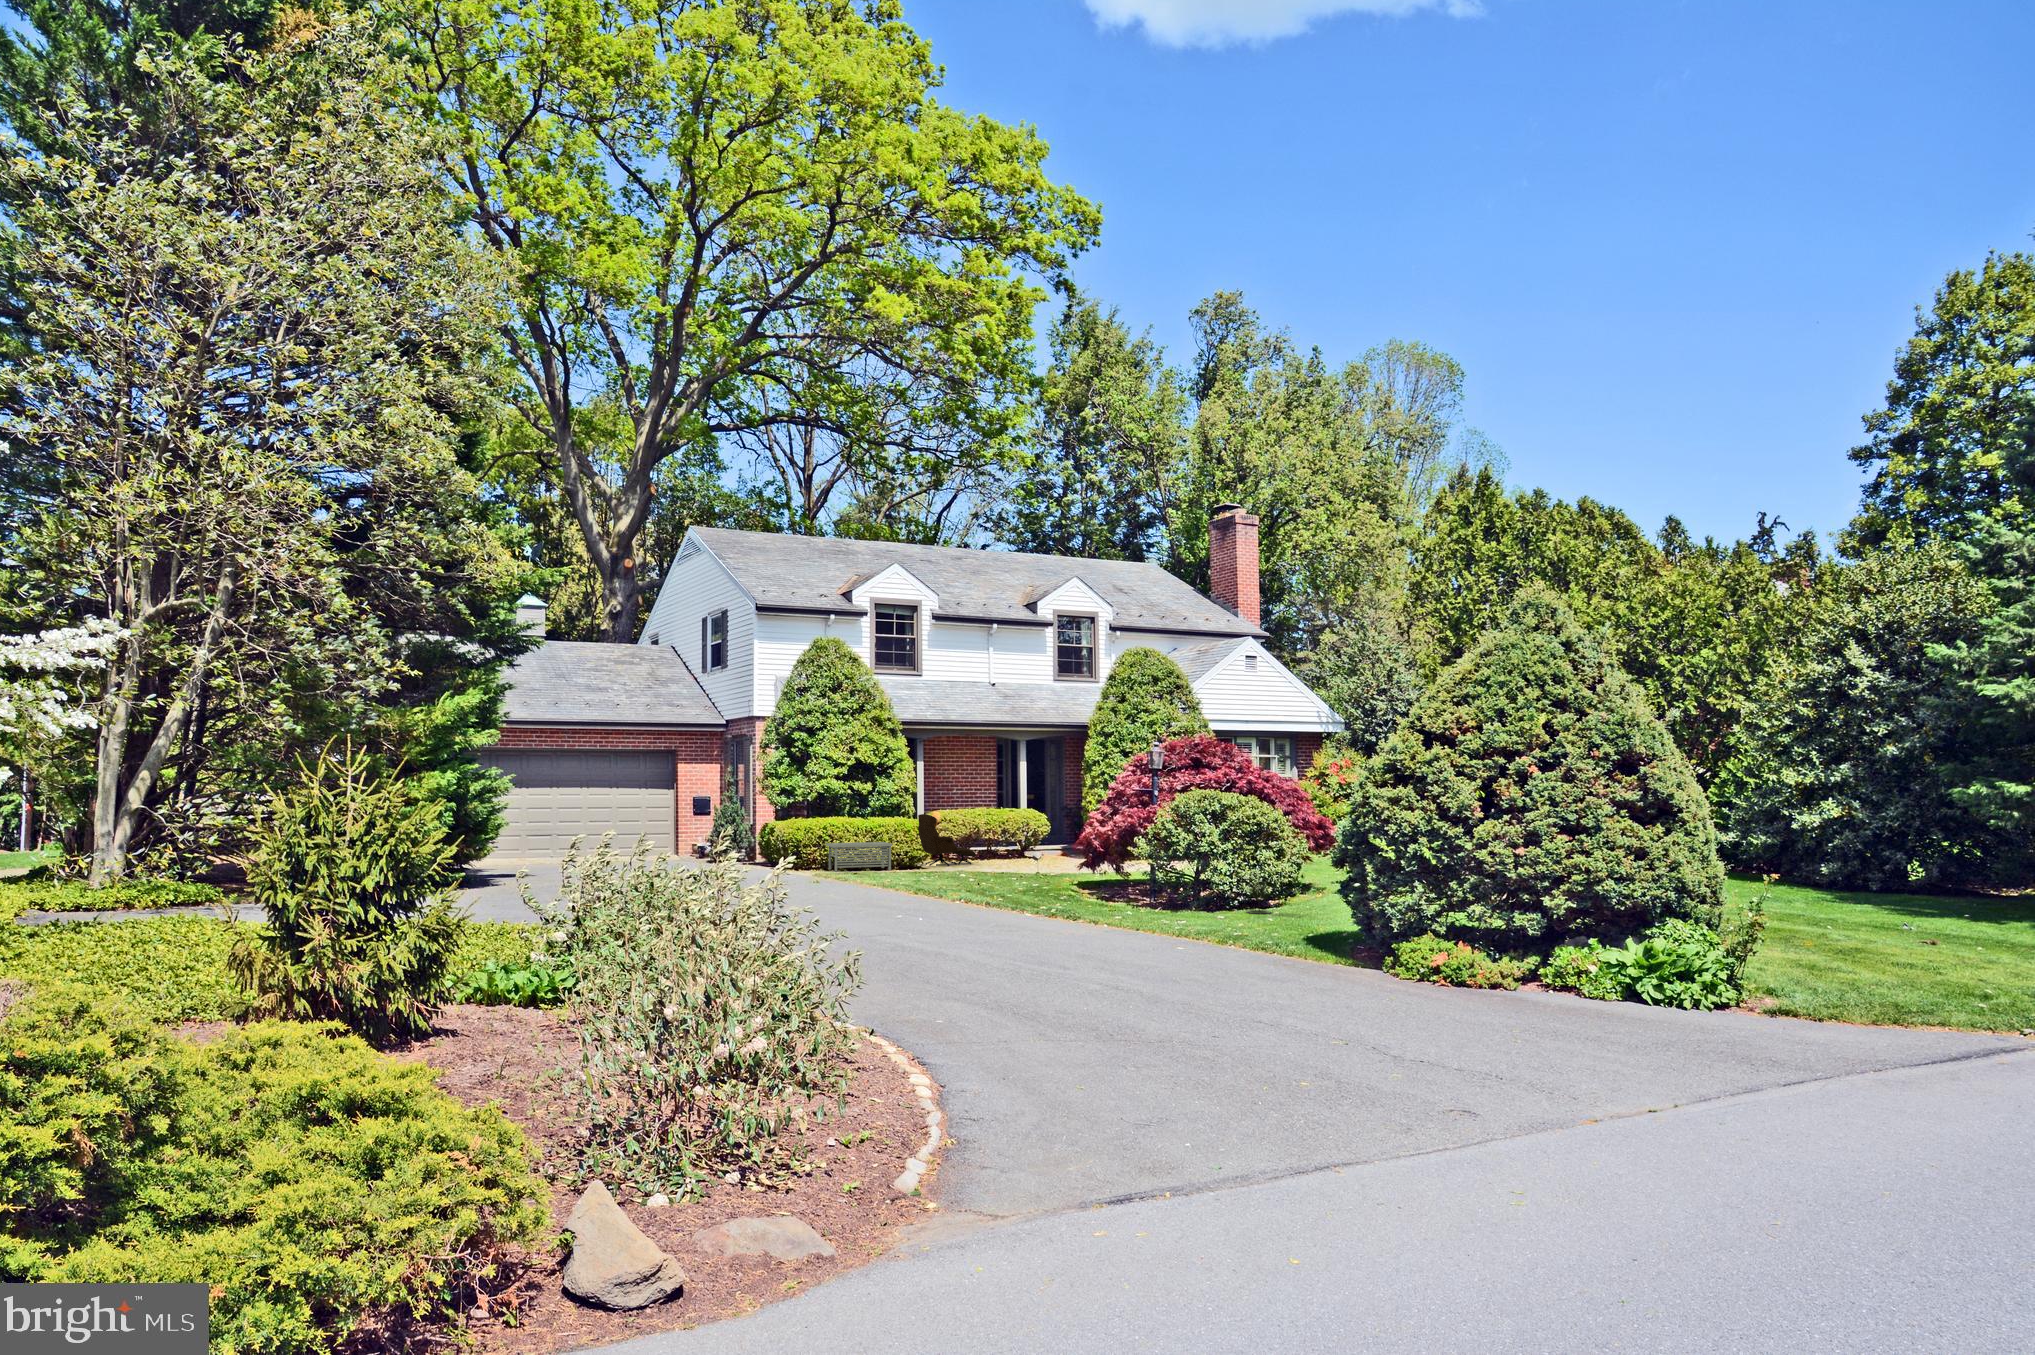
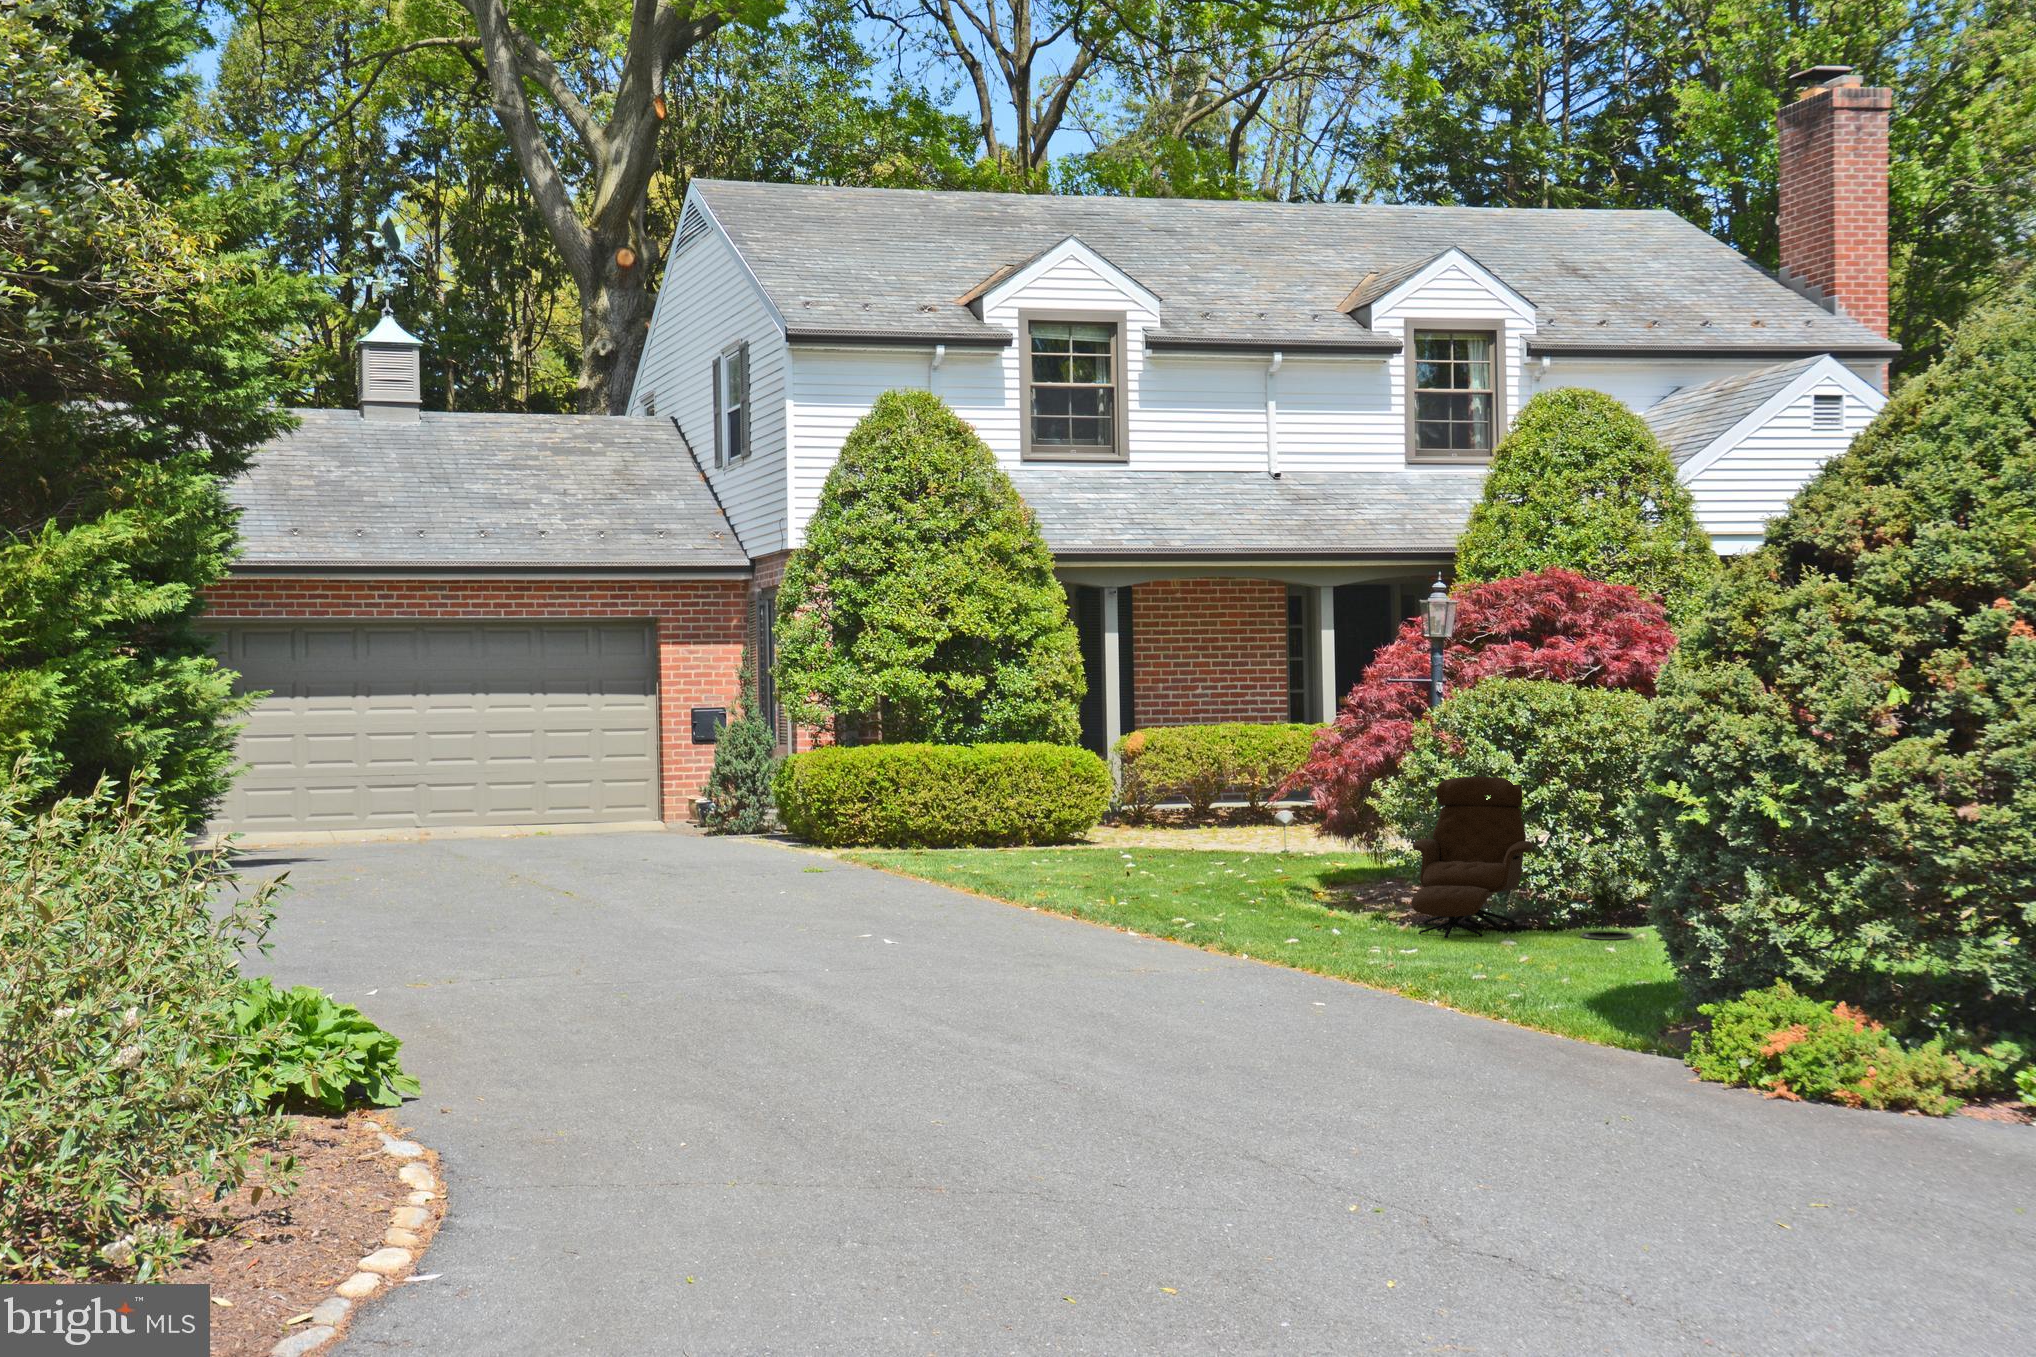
lounge chair: present [918,814,976,866] -> present [1412,777,1533,938]
storage bench: present [826,842,892,872] -> none [881,789,1003,846]

